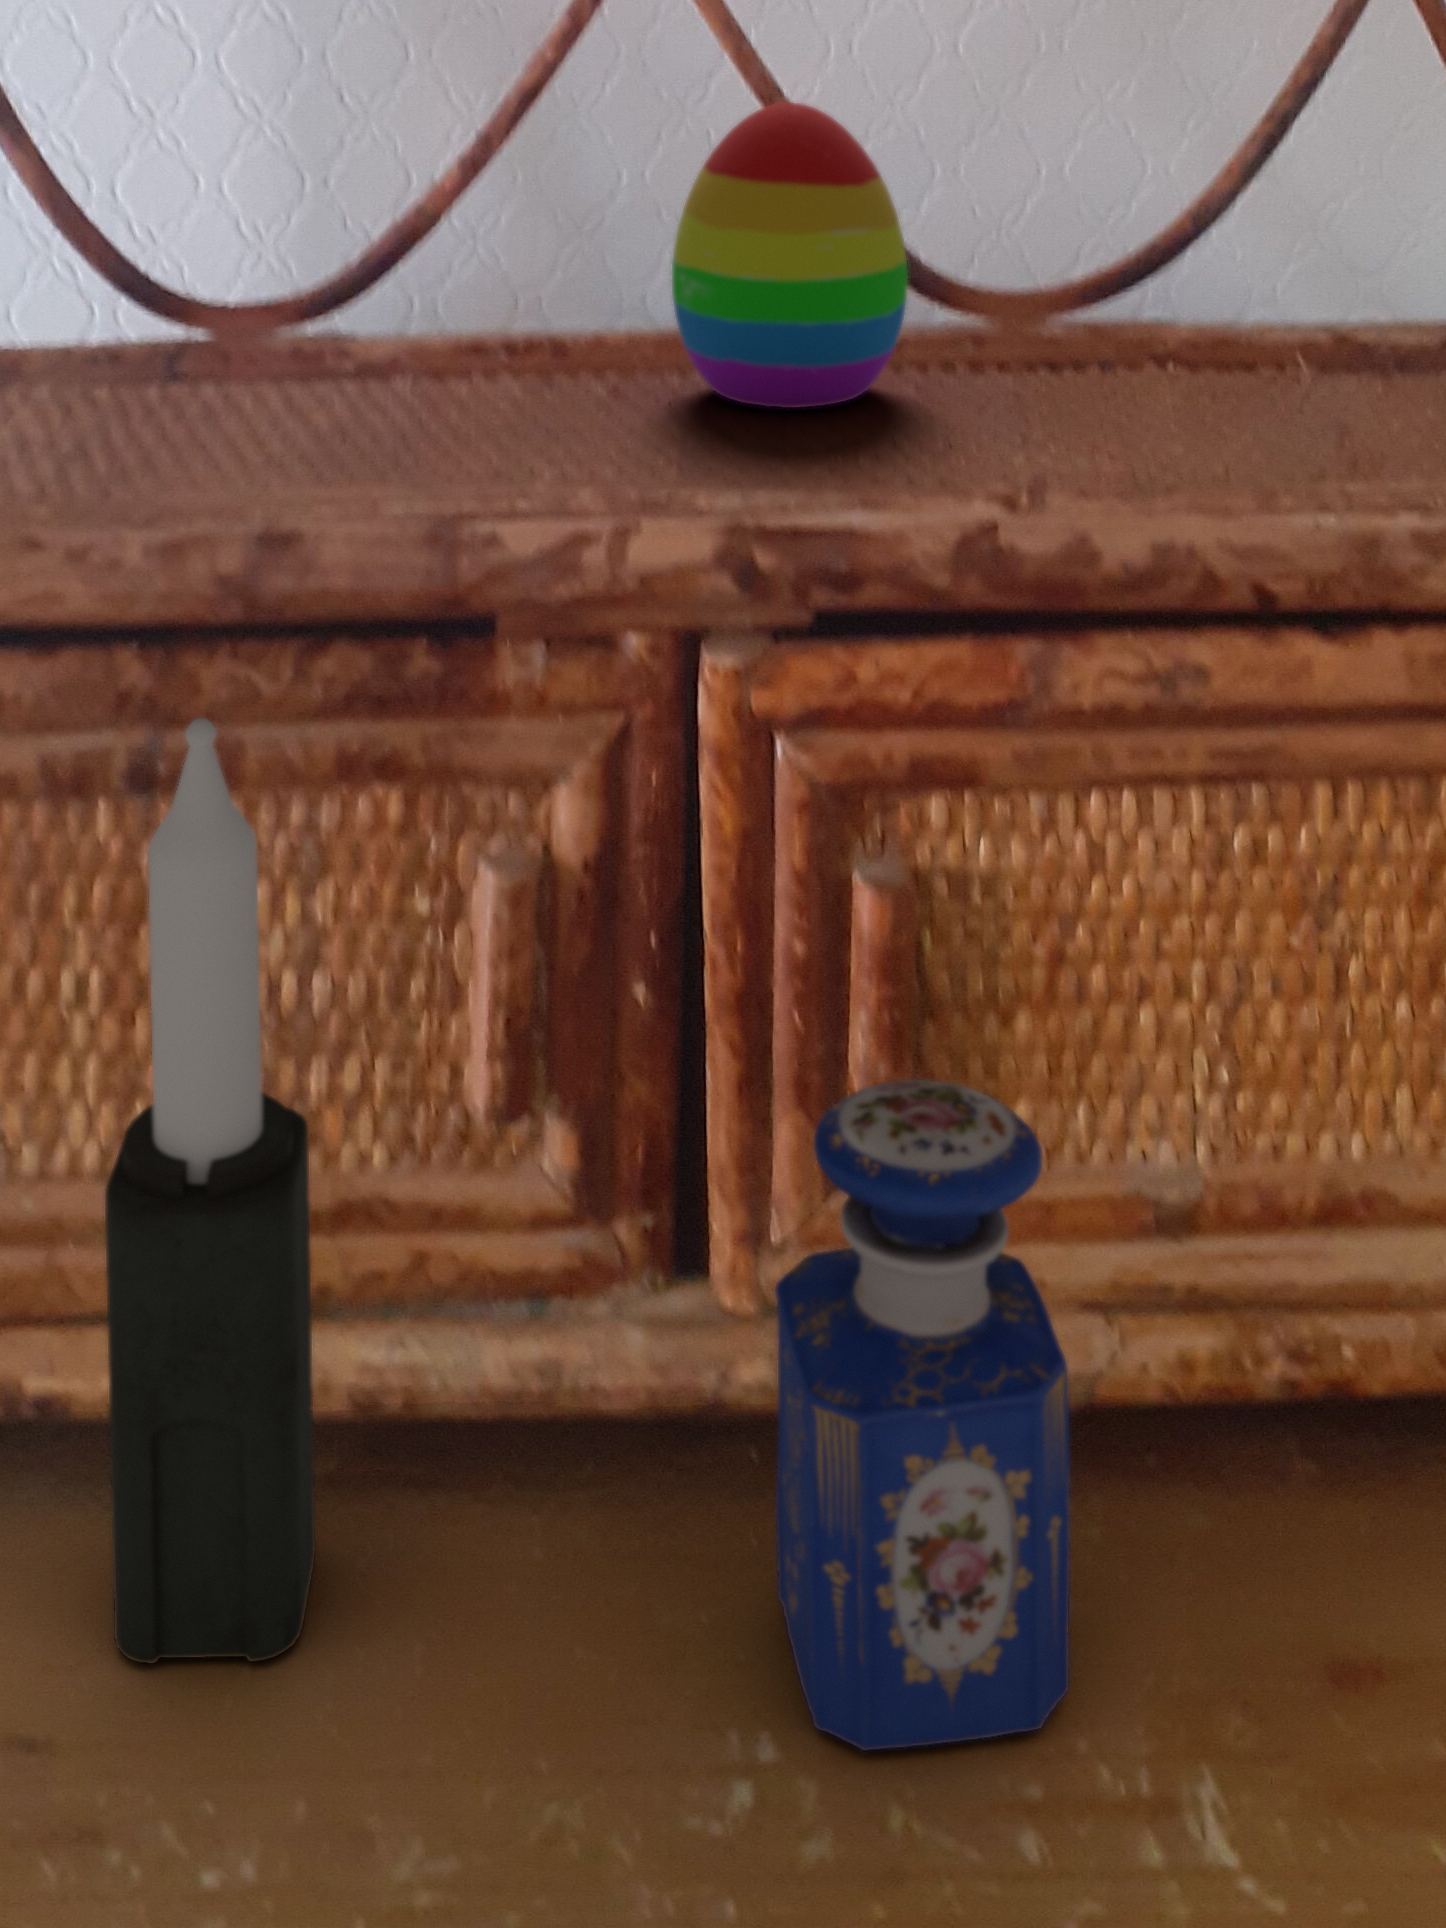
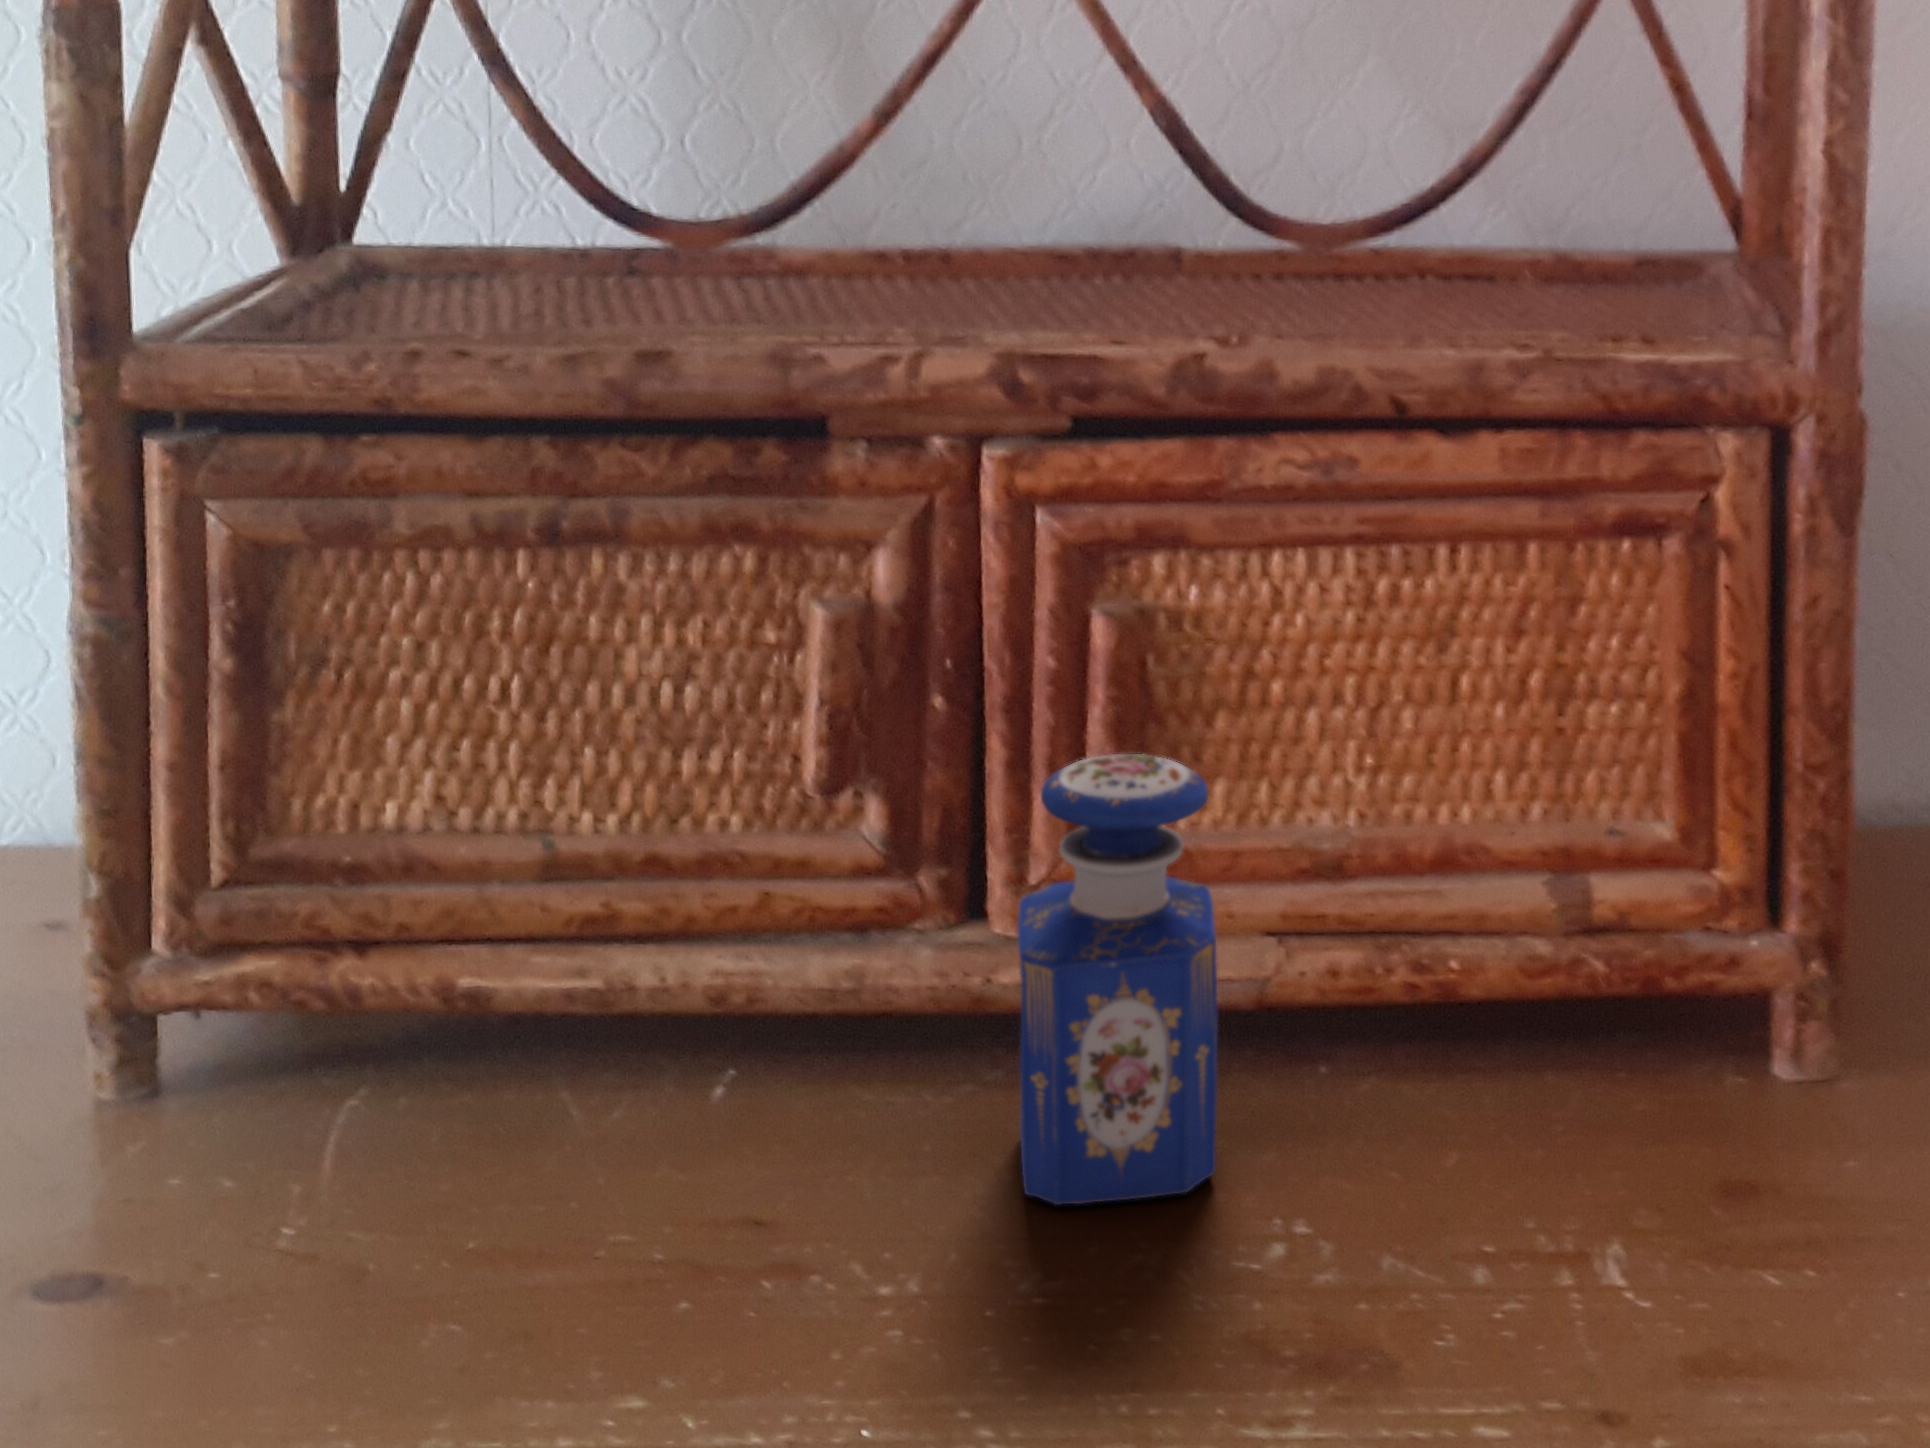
decorative egg: present [672,102,908,408] -> none [1026,65,1212,298]
candle: present [105,718,315,1663] -> none [512,481,683,1166]

